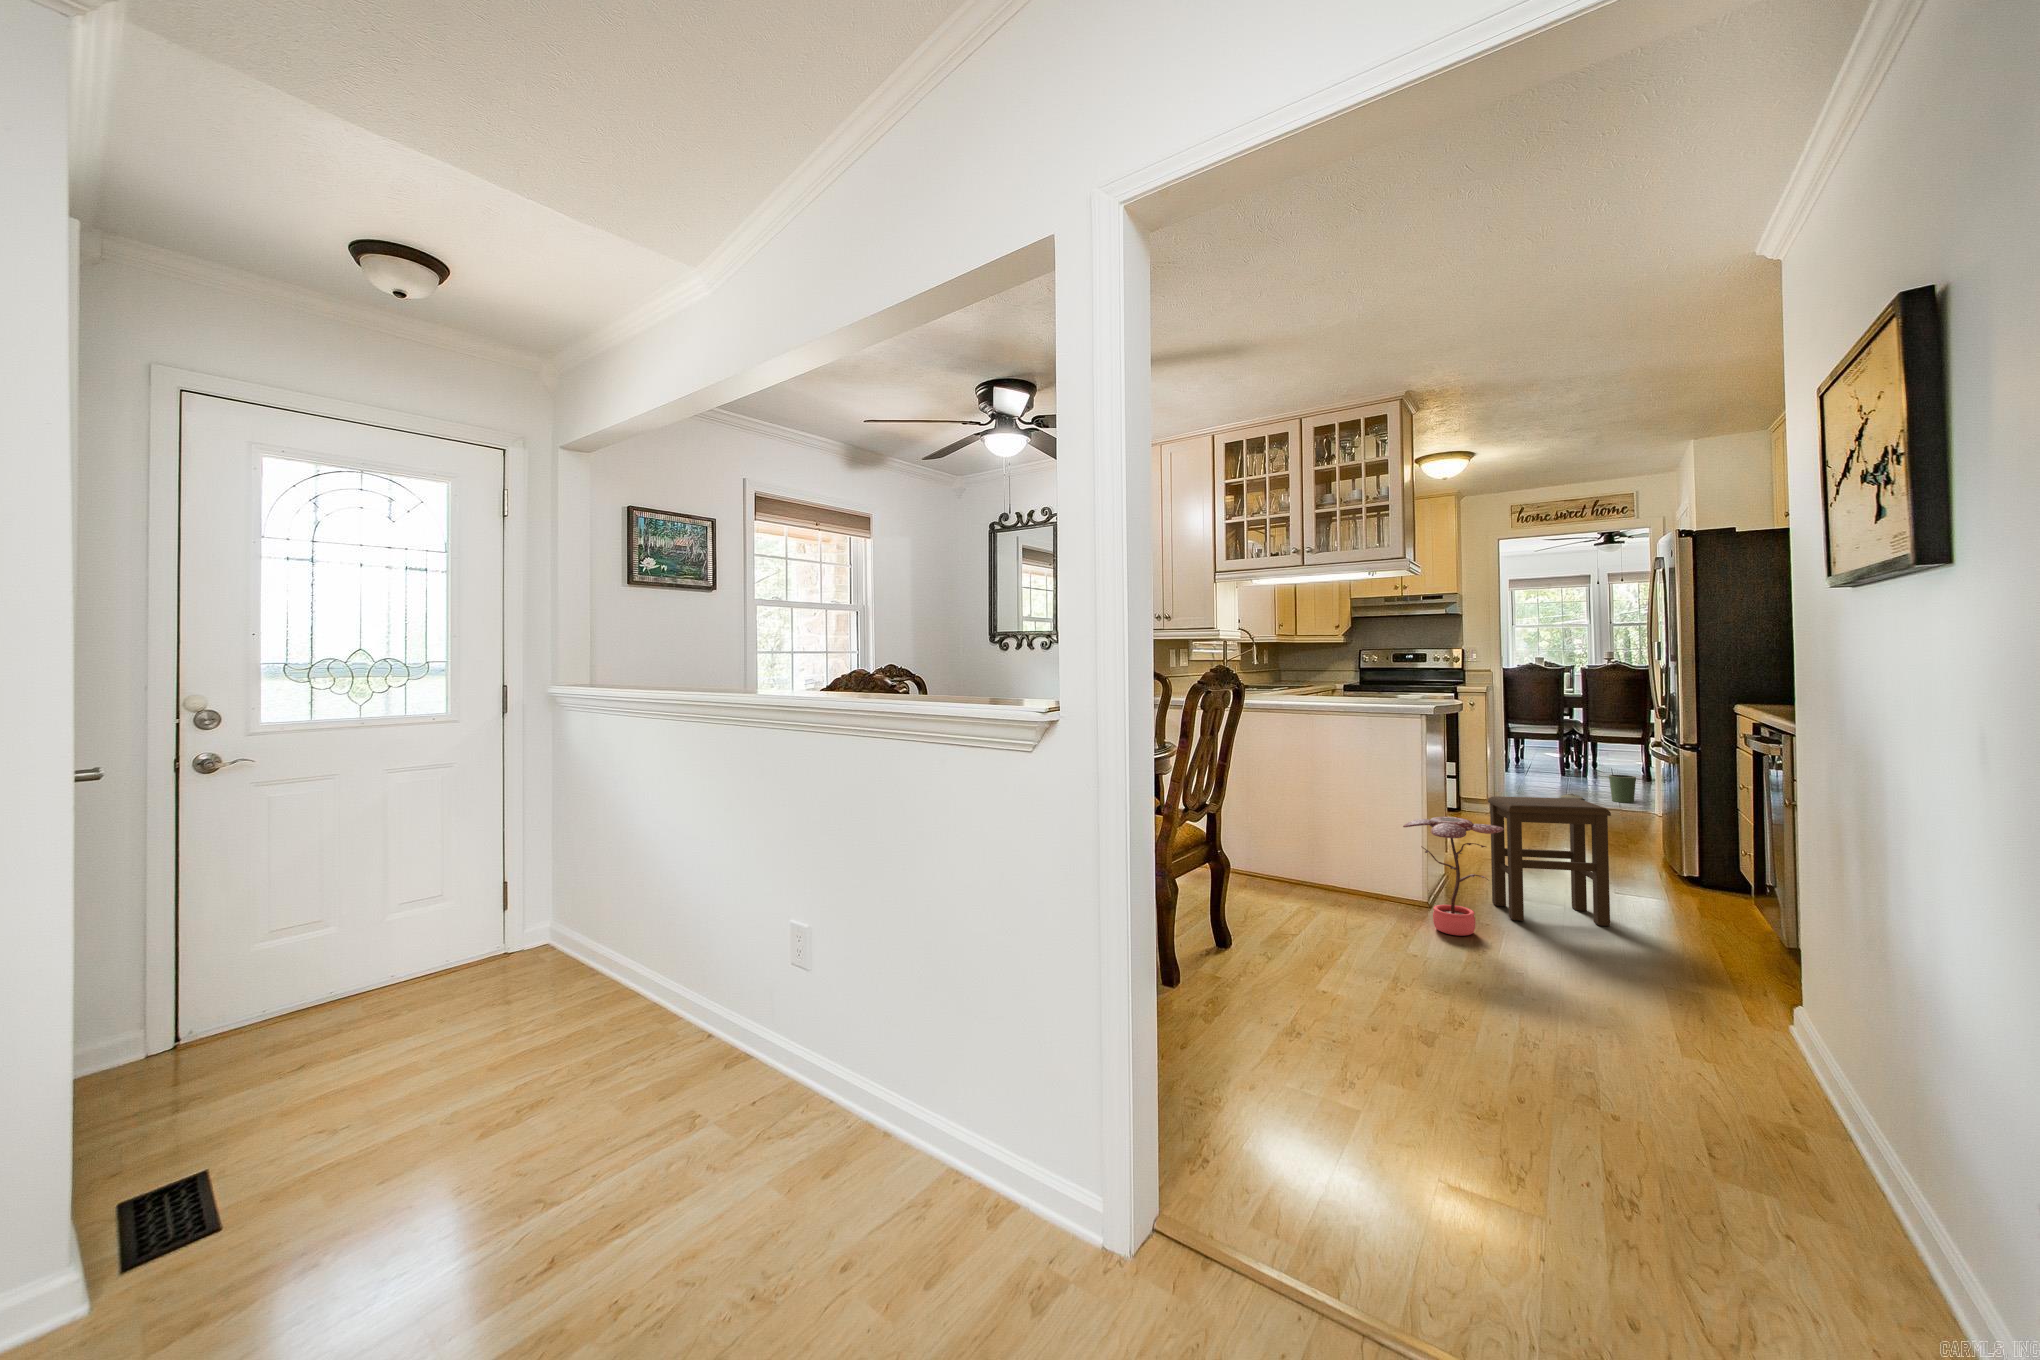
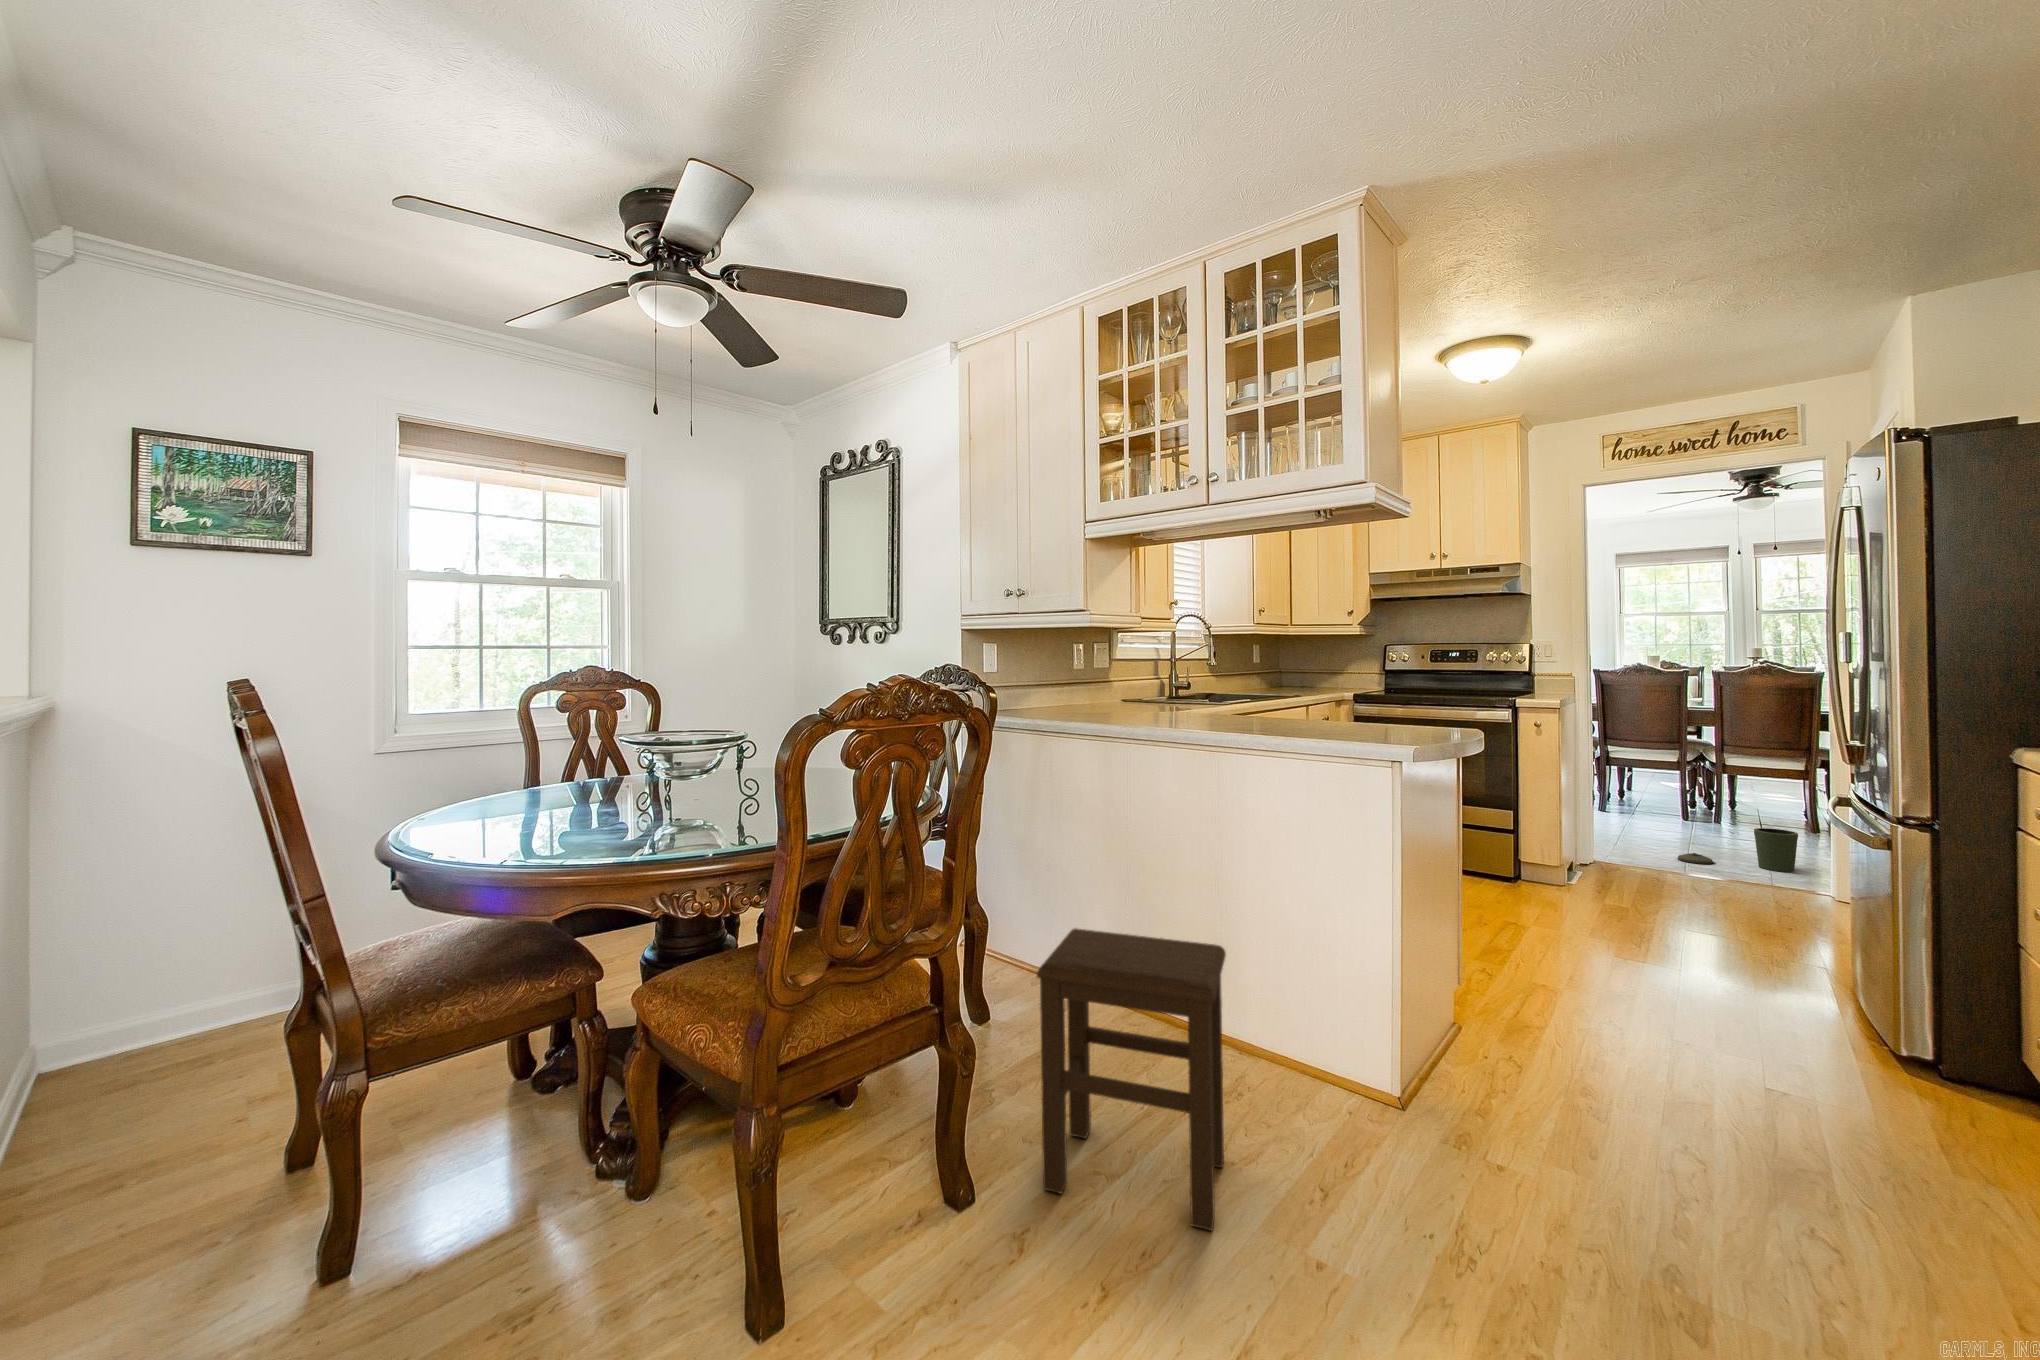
stool: present [1488,796,1611,926] -> present [1037,928,1226,1231]
potted plant: present [1403,817,1504,936] -> none [1324,966,1518,1217]

